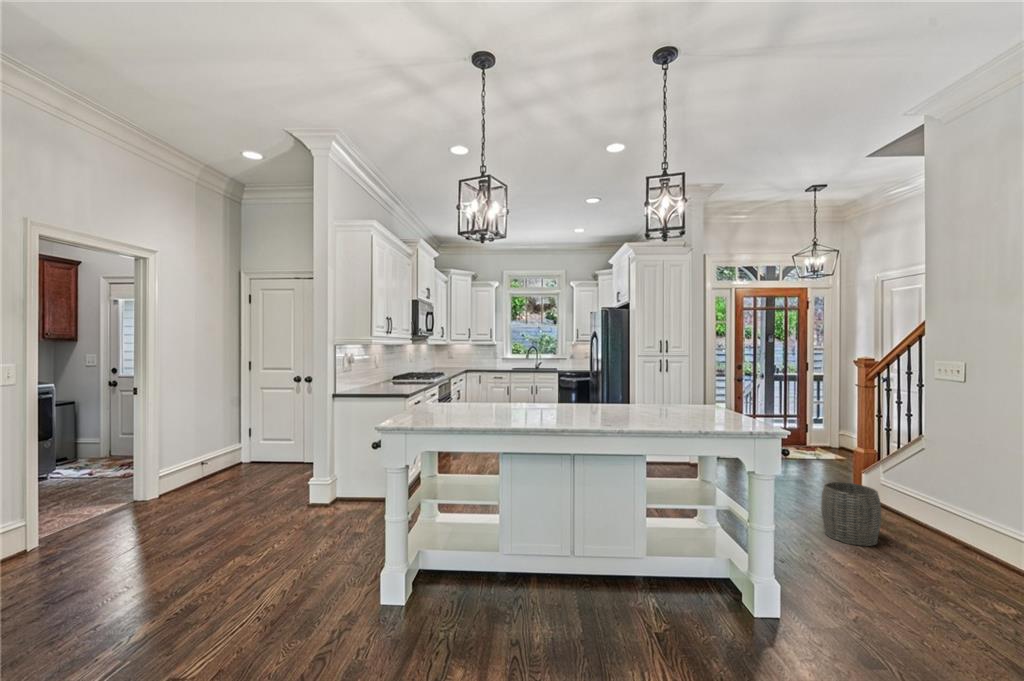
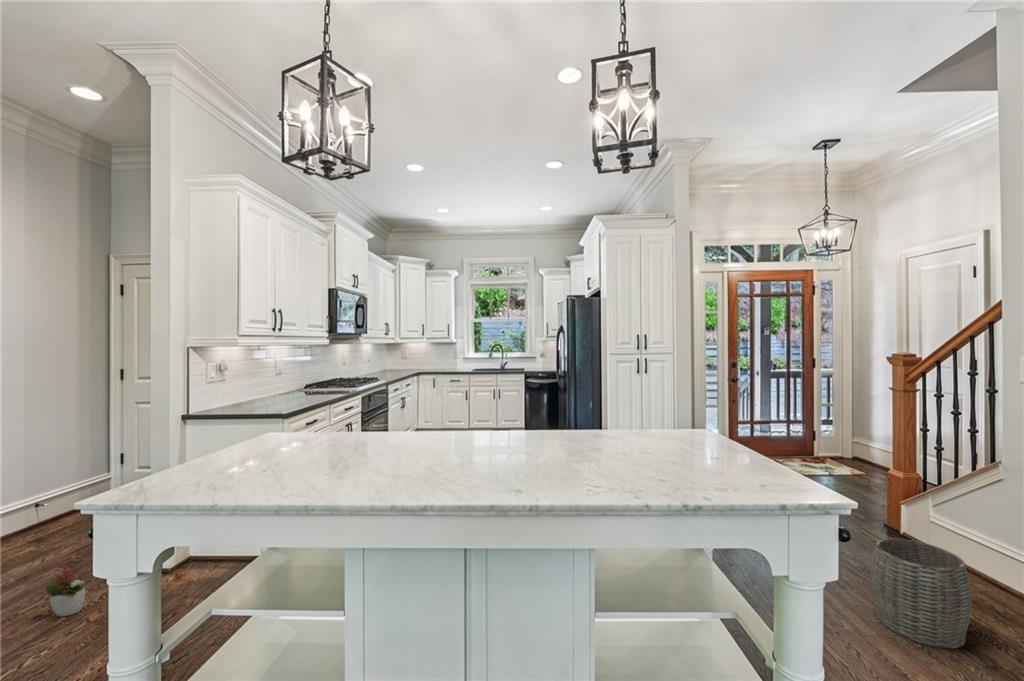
decorative plant: none [265,488,289,524] -> present [44,562,86,616]

